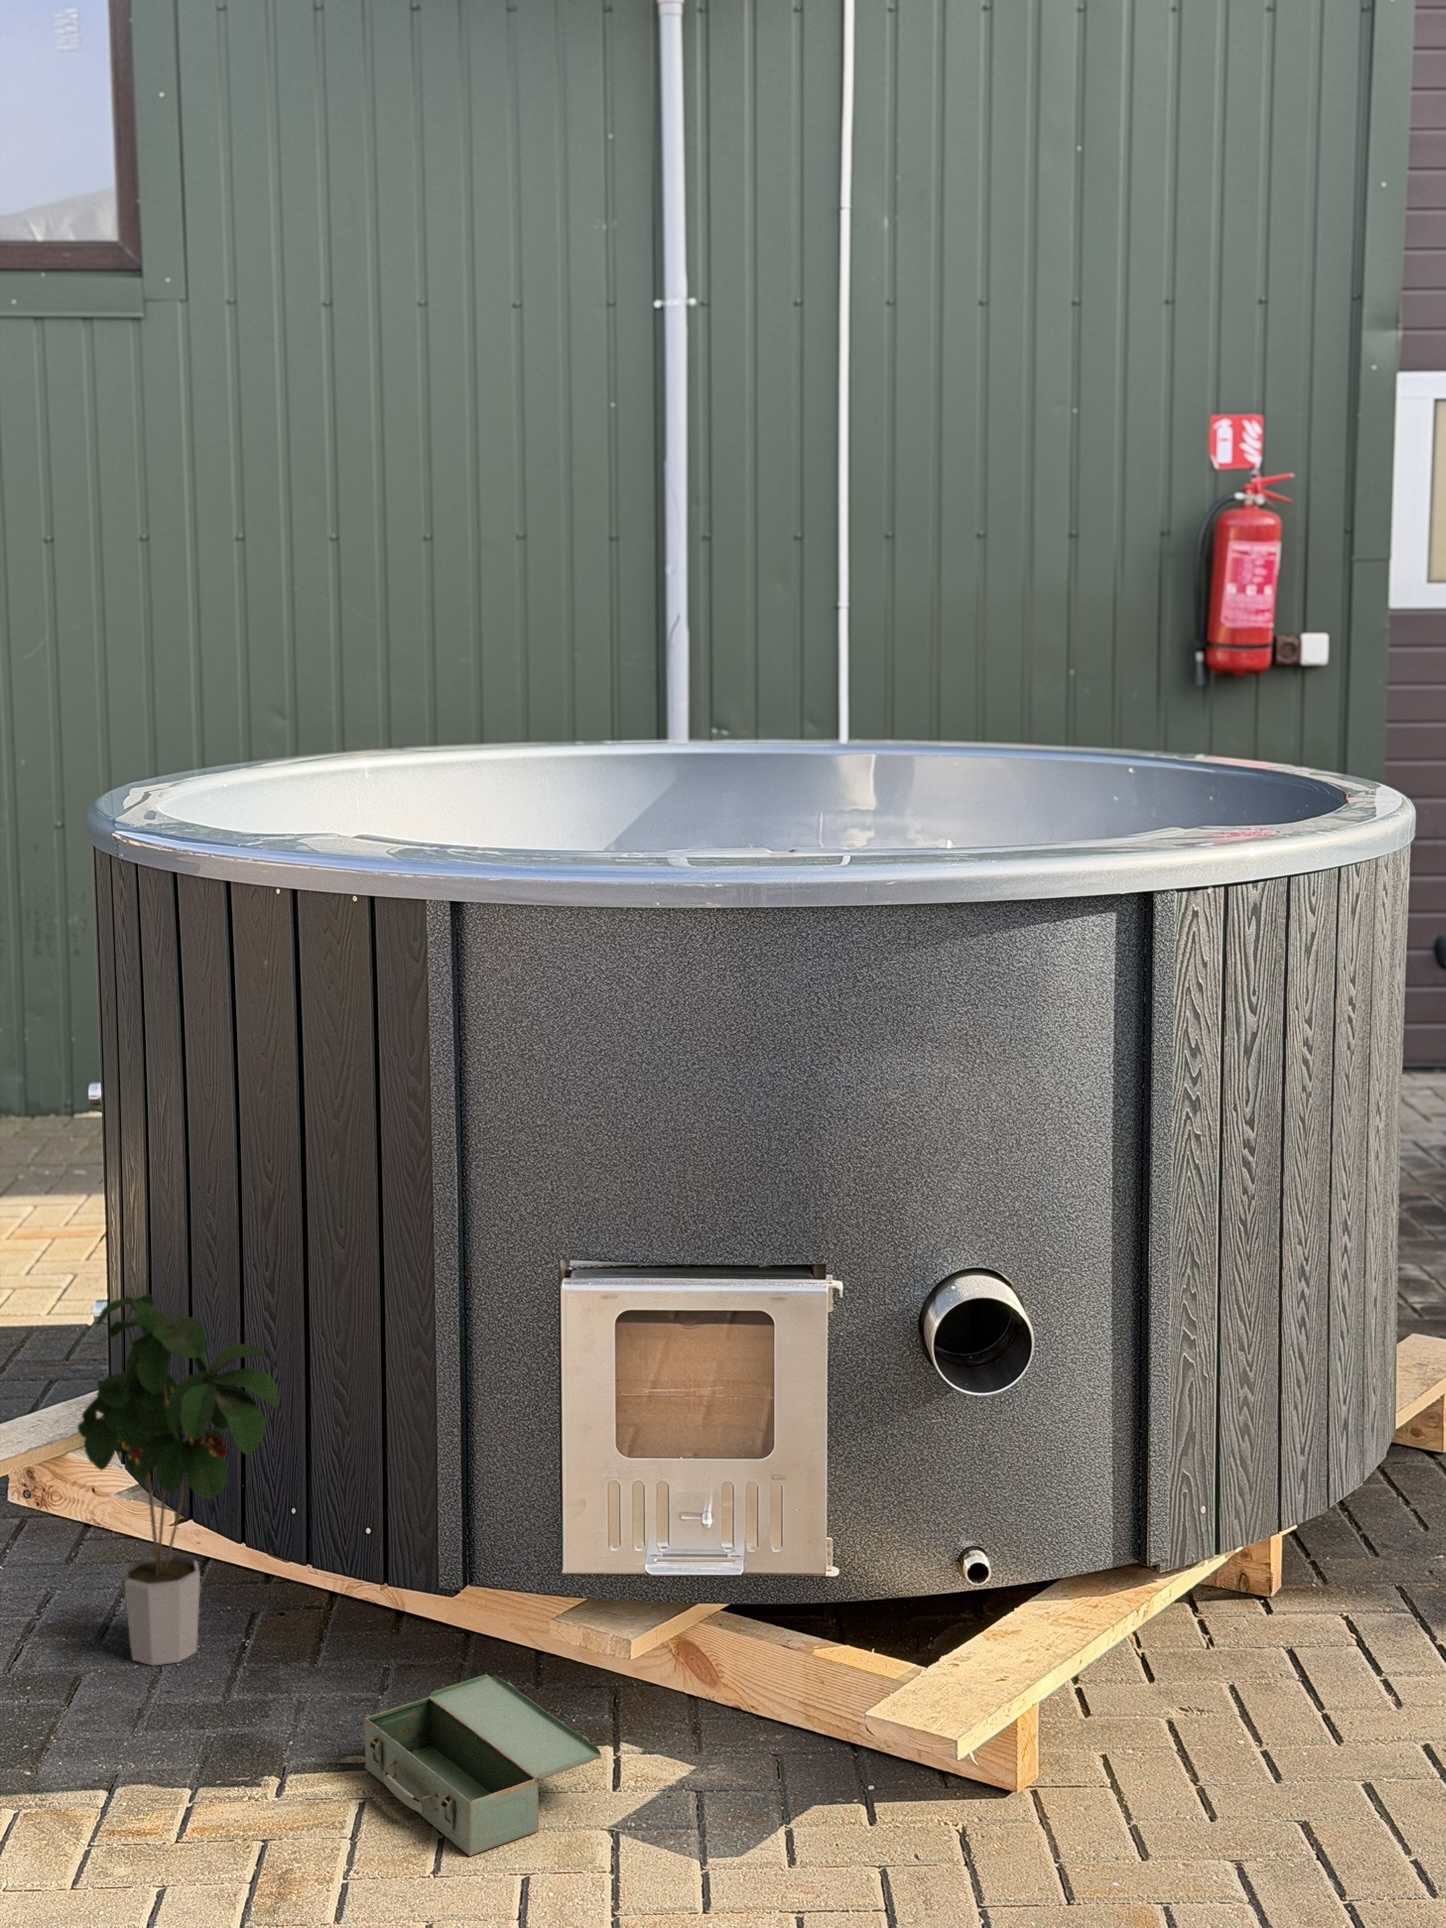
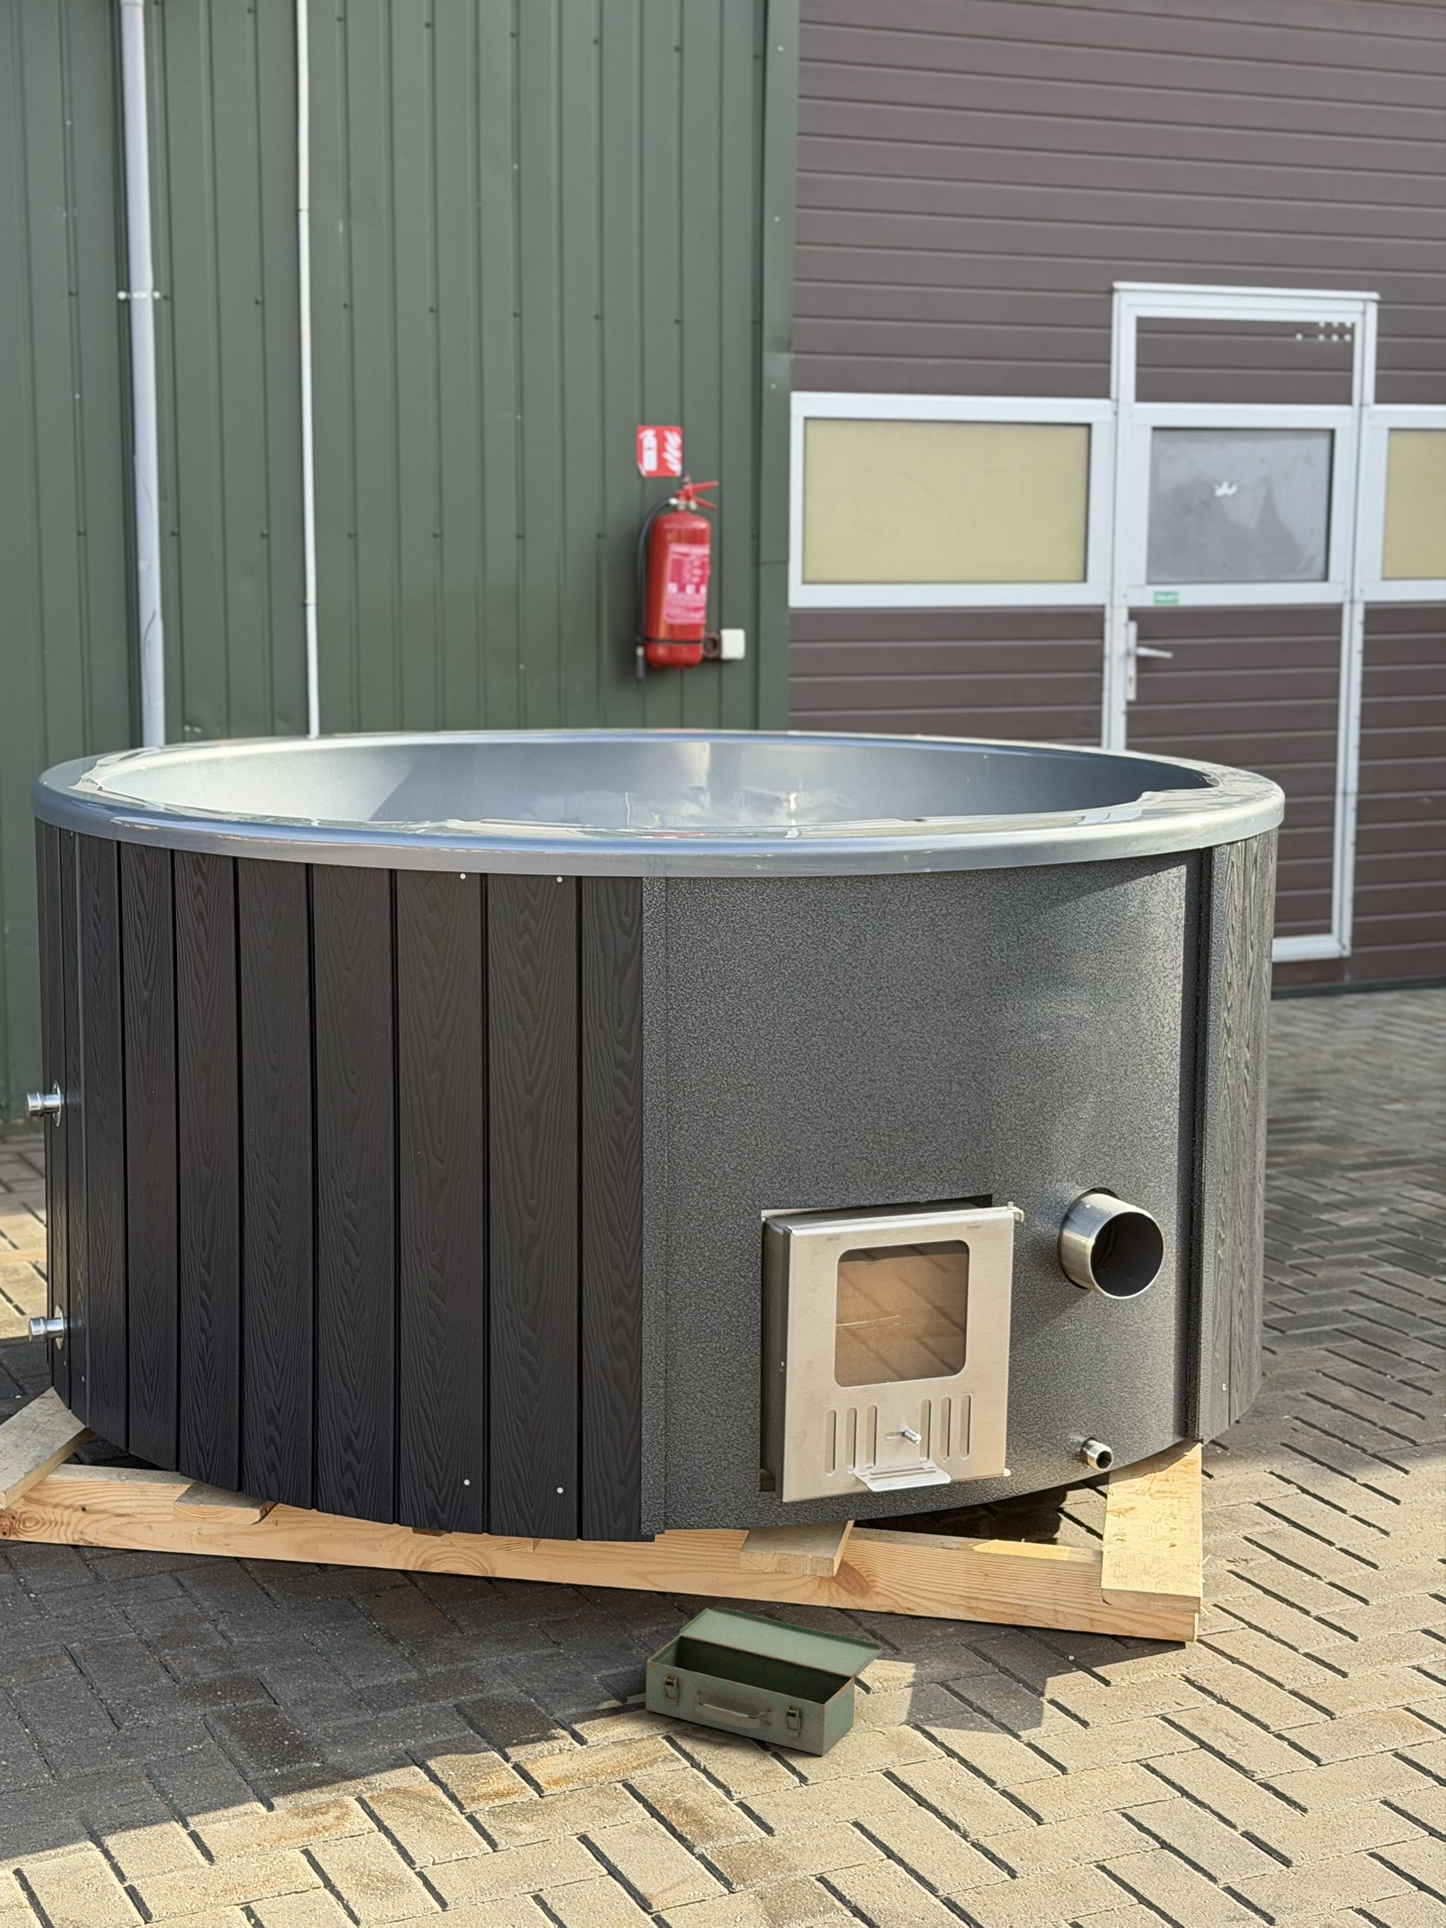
potted plant: present [78,1294,279,1665] -> none [182,1299,481,1668]

